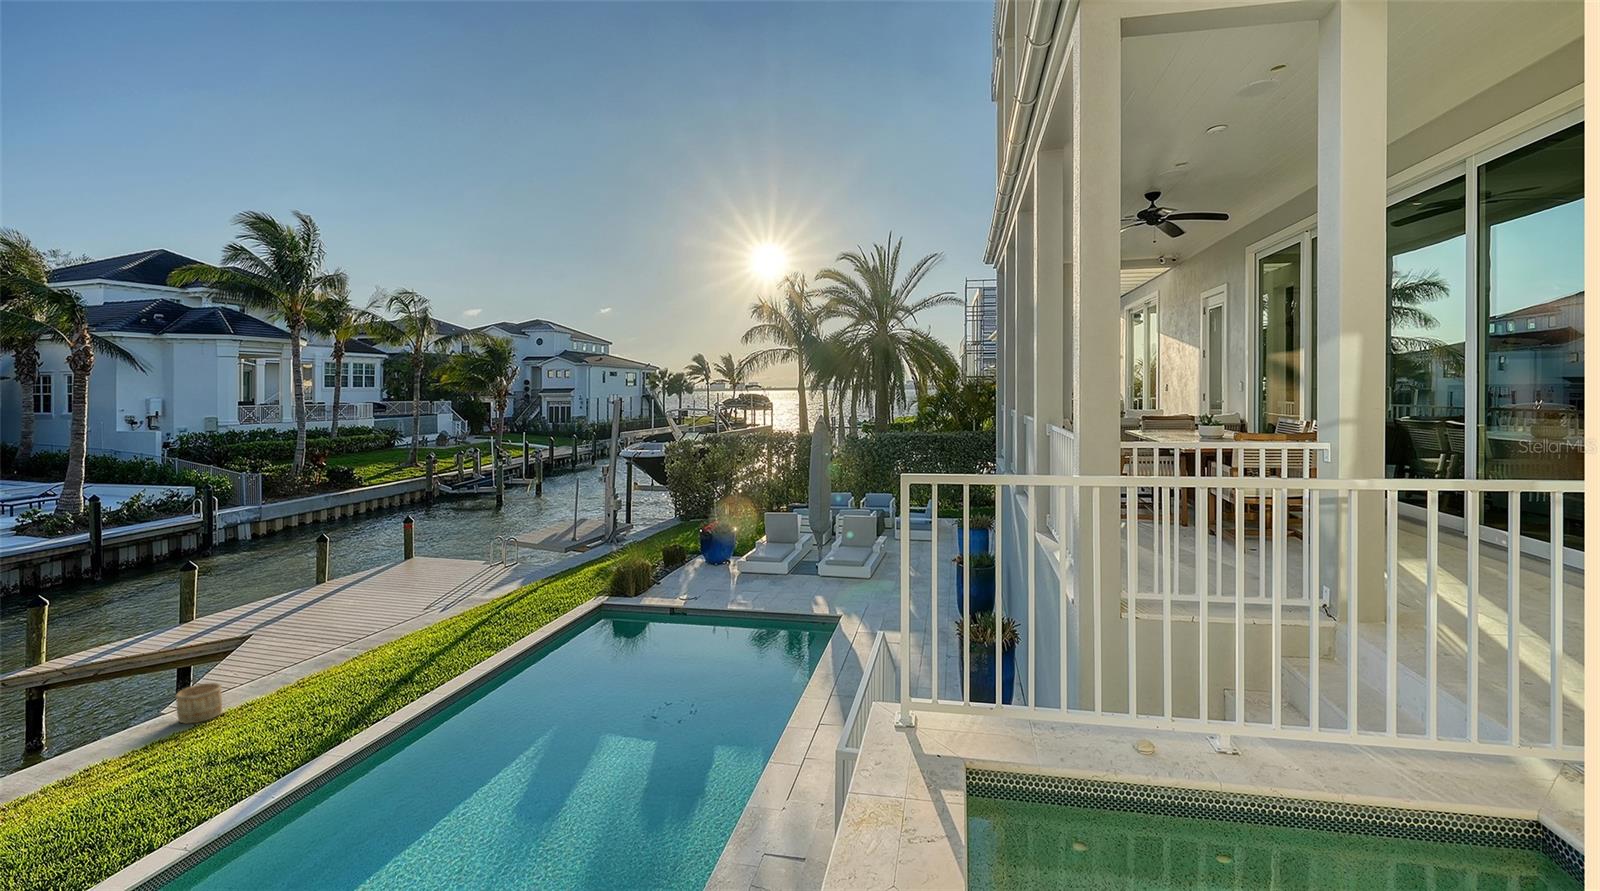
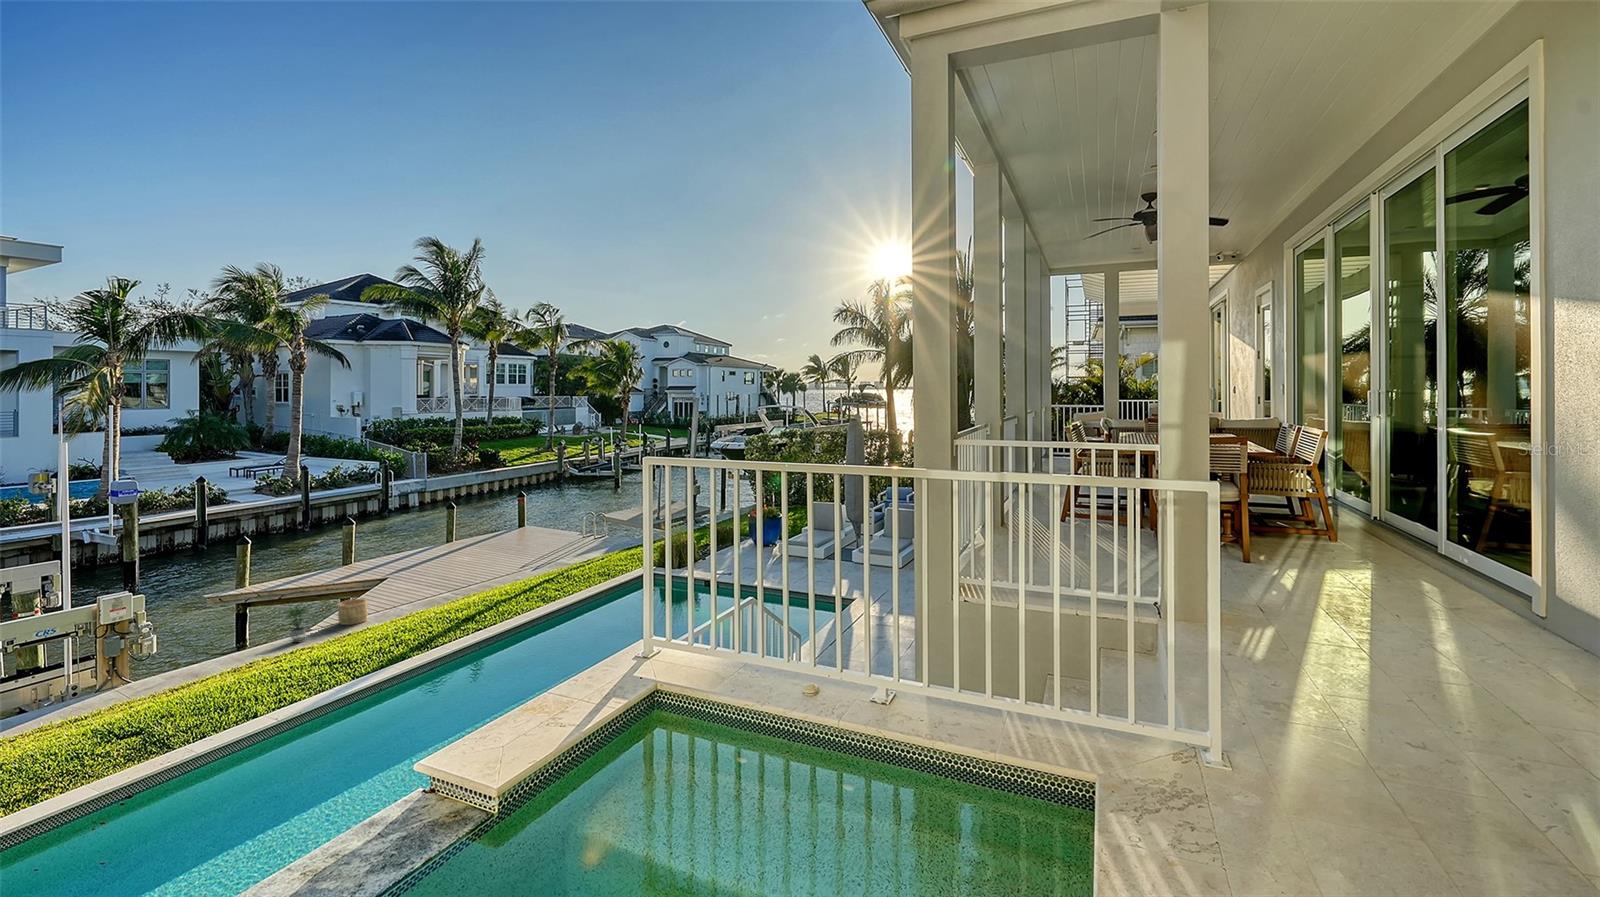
potted plant: none [88,703,135,762] -> present [284,606,308,643]

